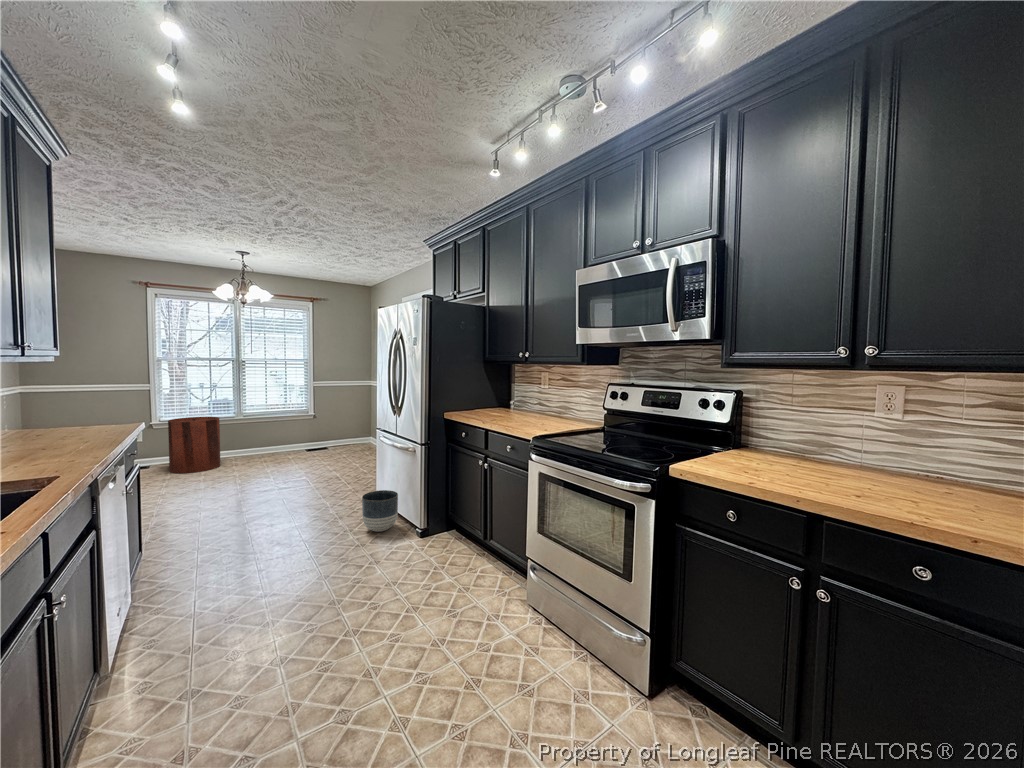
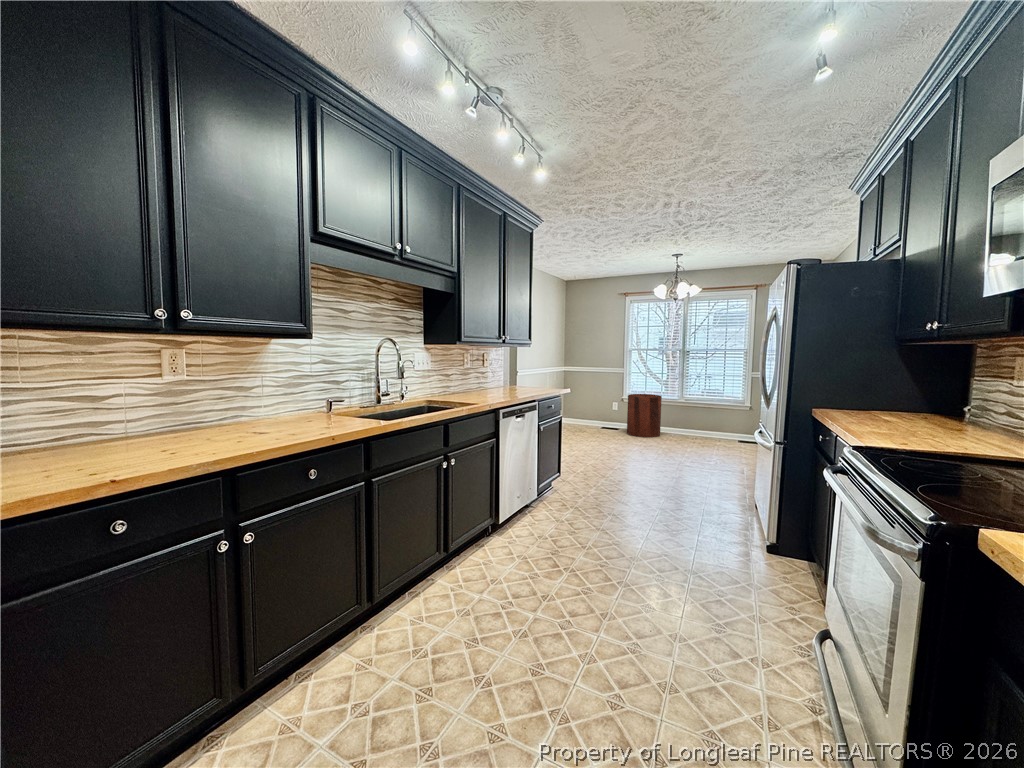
planter: present [362,490,398,532] -> none [713,484,755,528]

